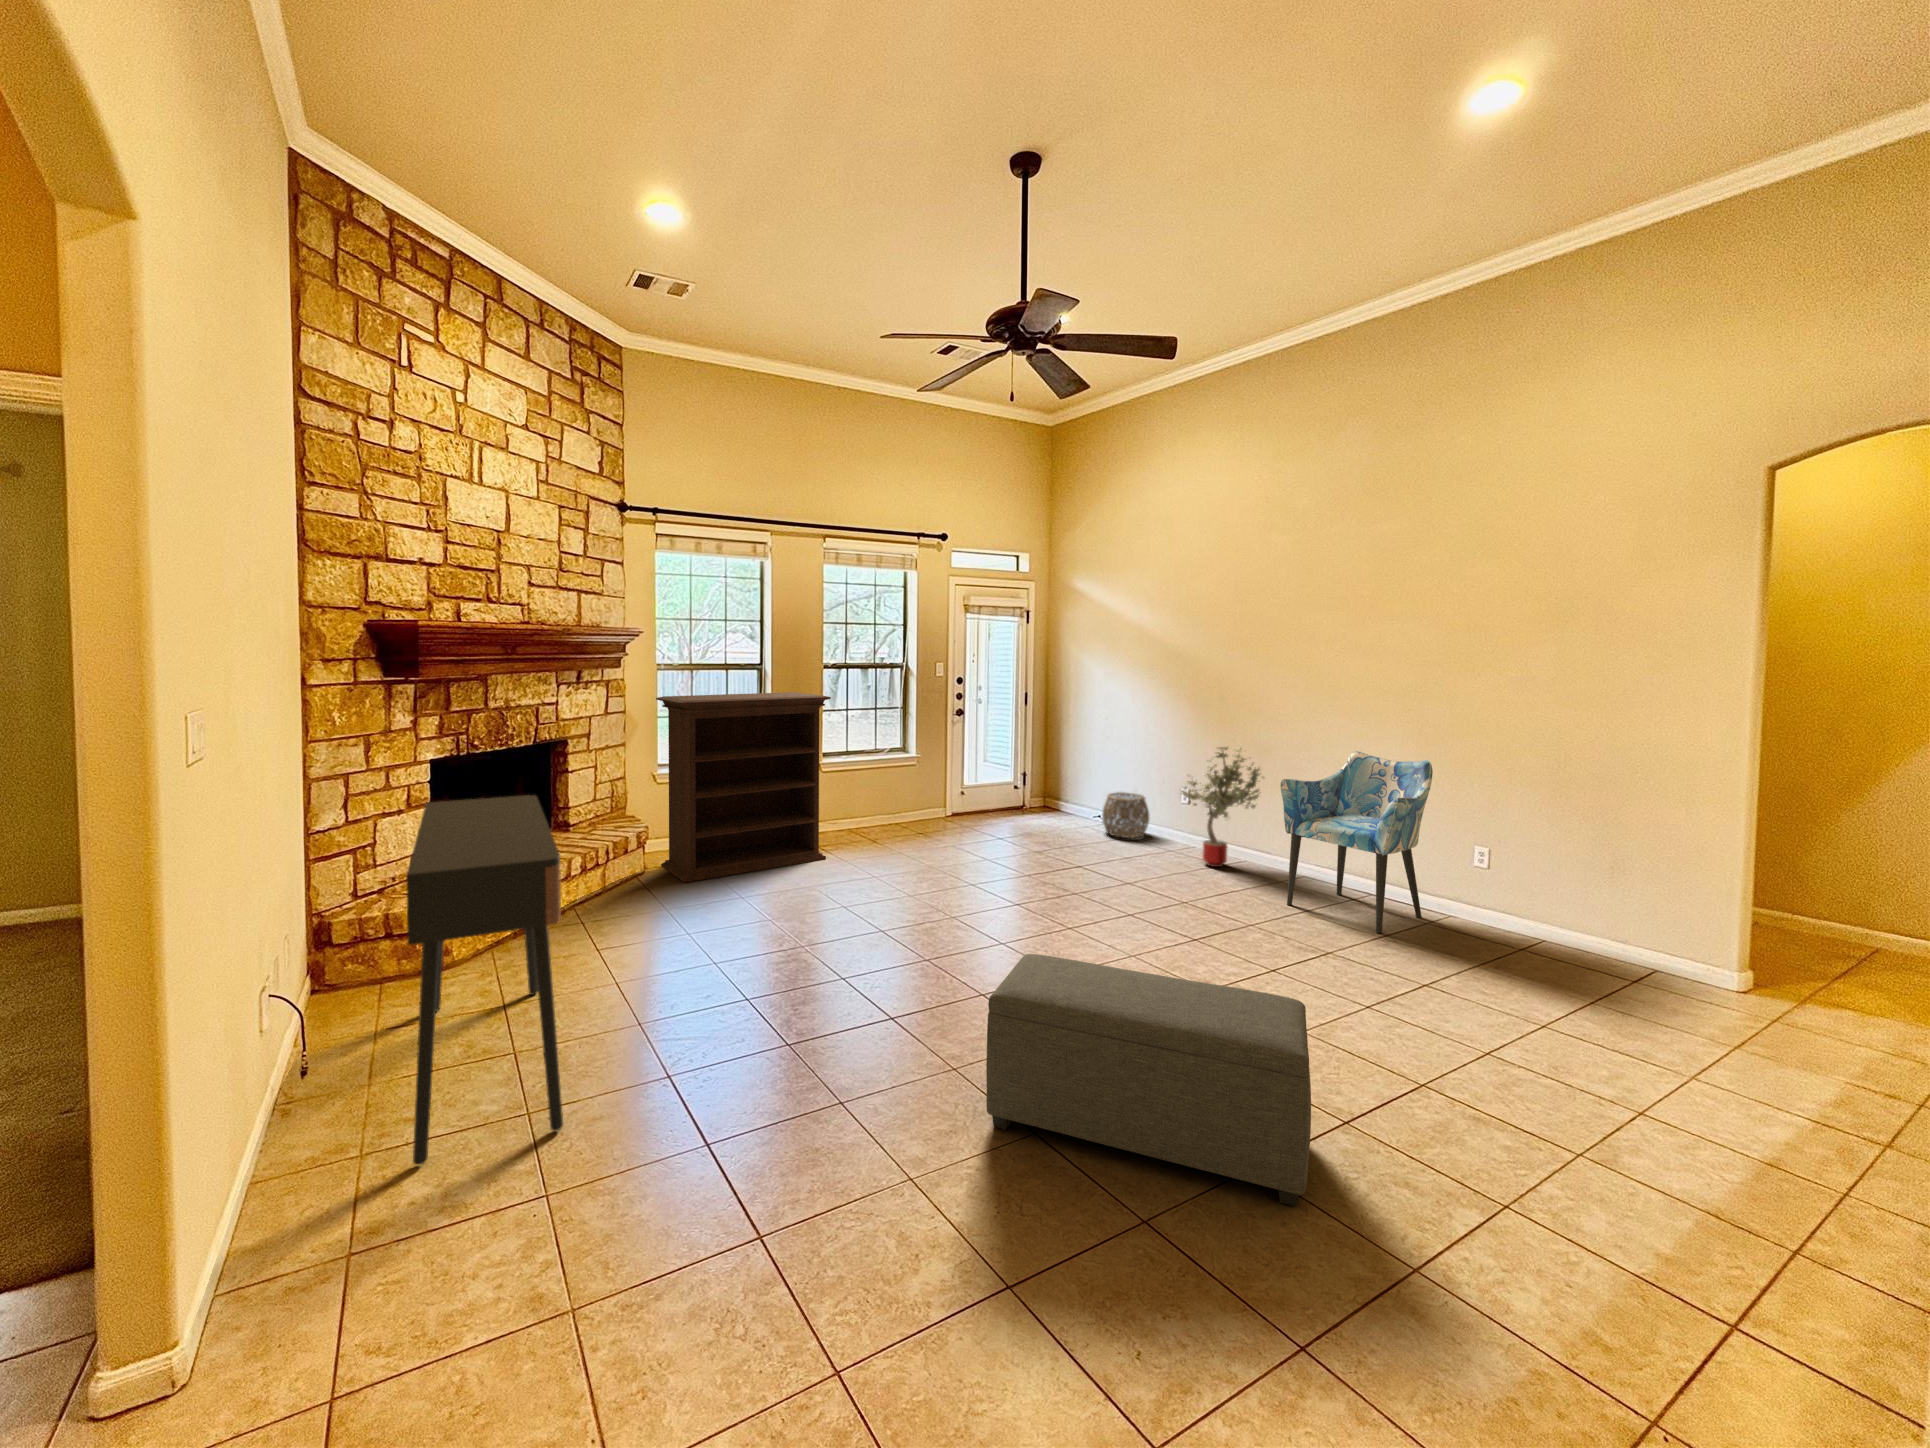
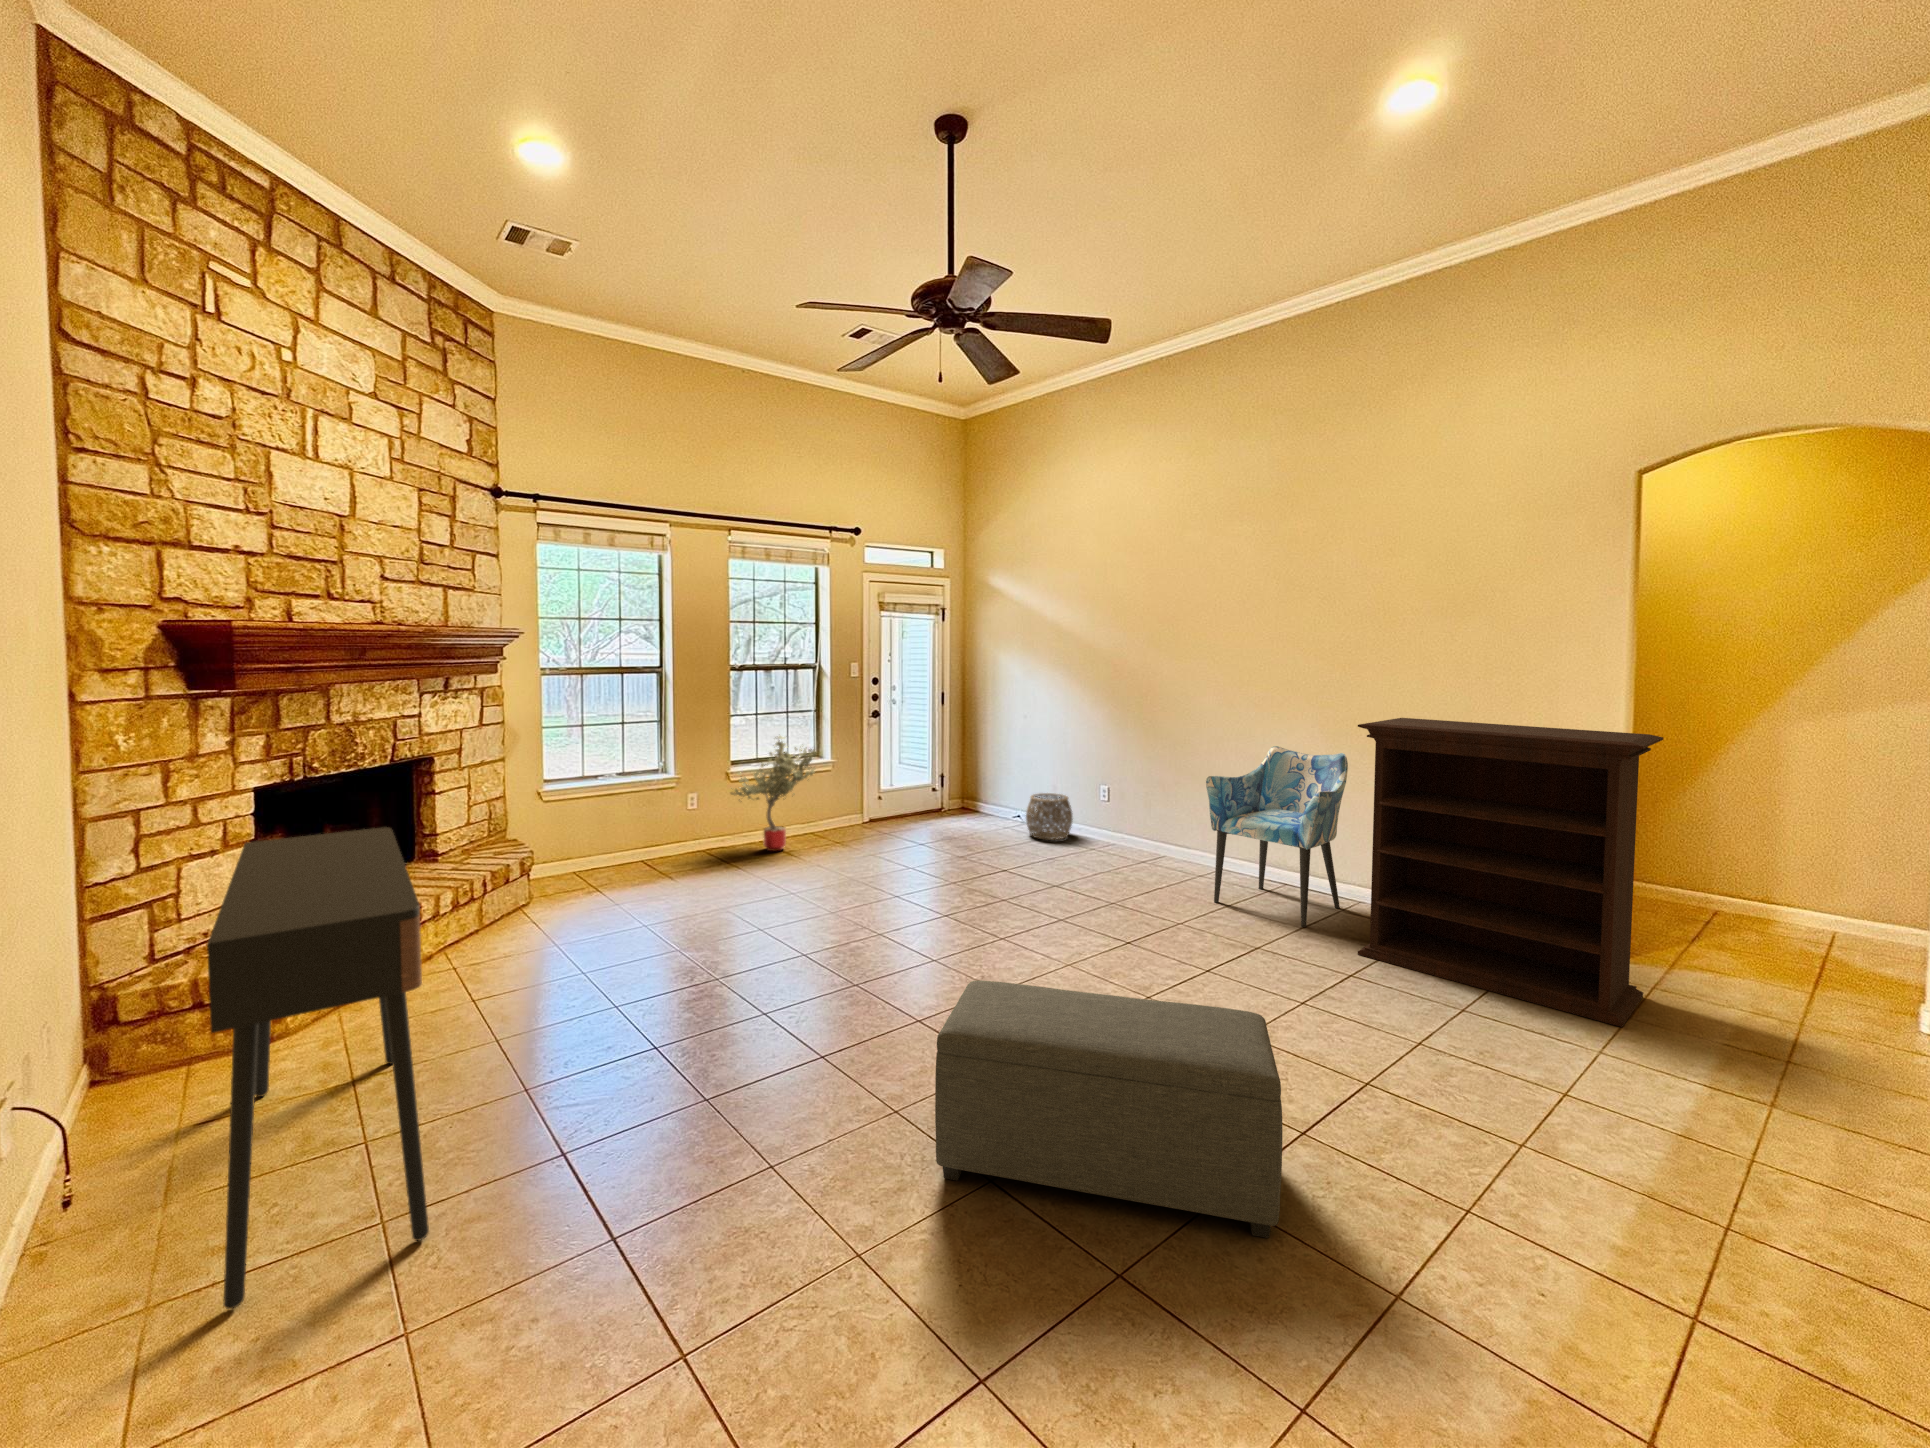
bookshelf: present [656,692,831,883] -> present [1358,718,1663,1027]
potted tree: present [1181,747,1264,867] -> present [731,736,816,851]

